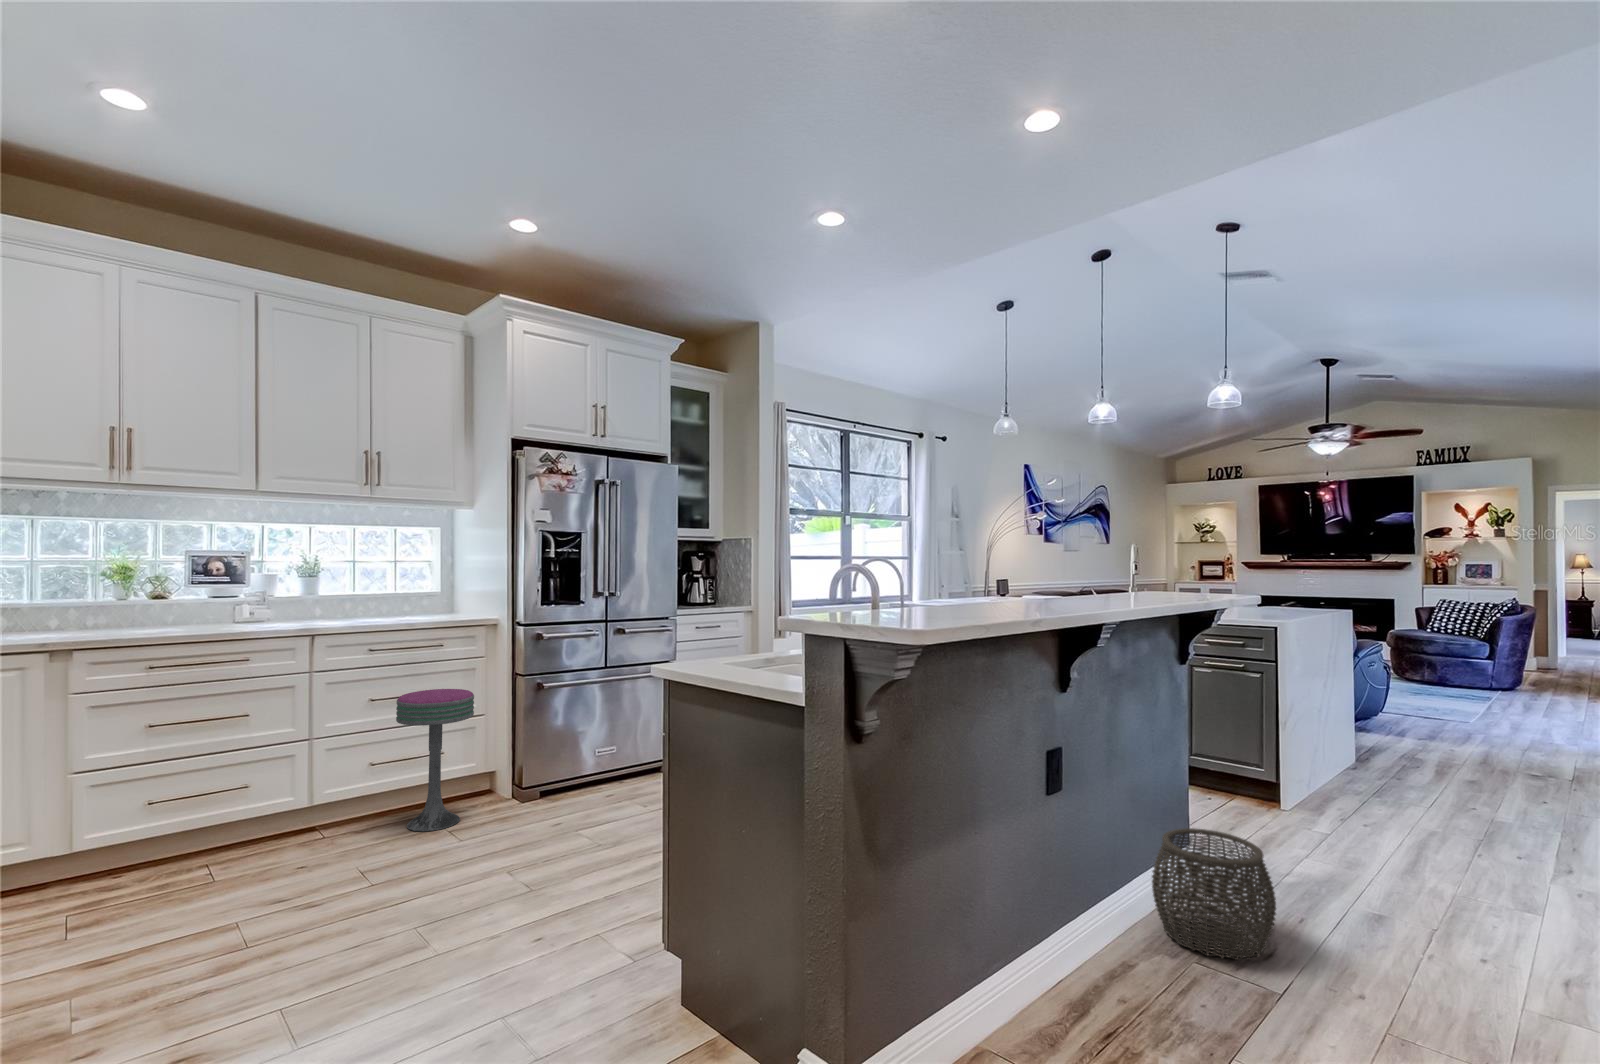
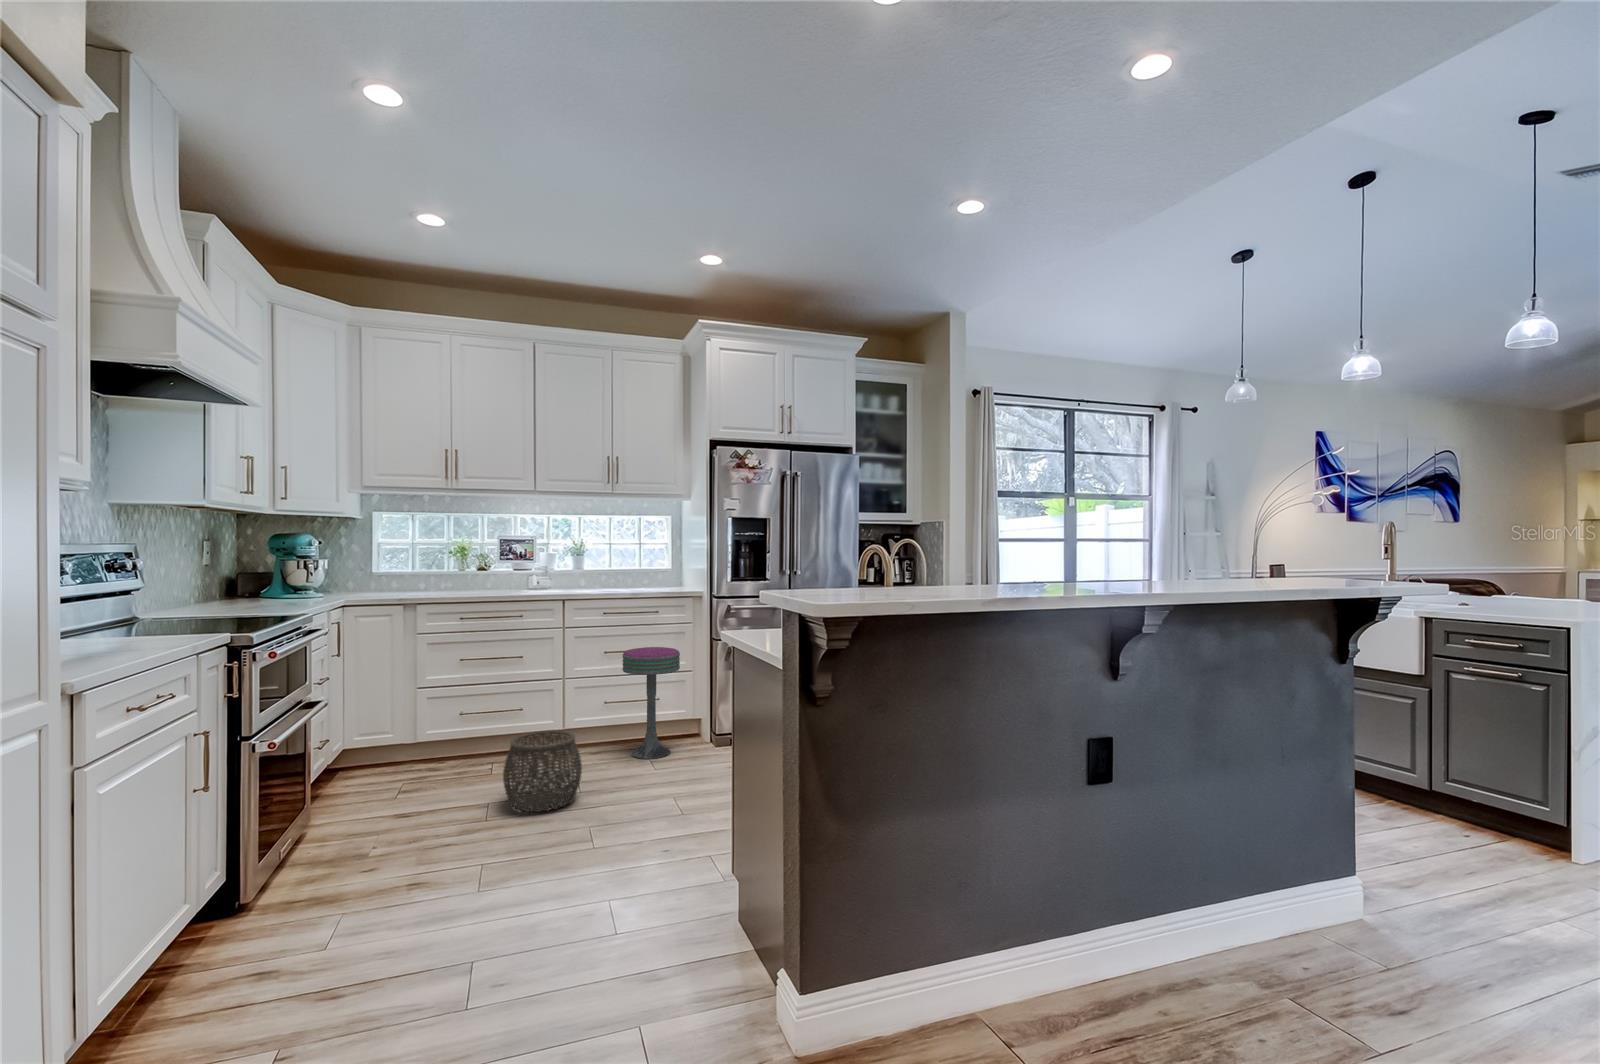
woven basket: present [1152,828,1276,960] -> present [503,730,582,812]

